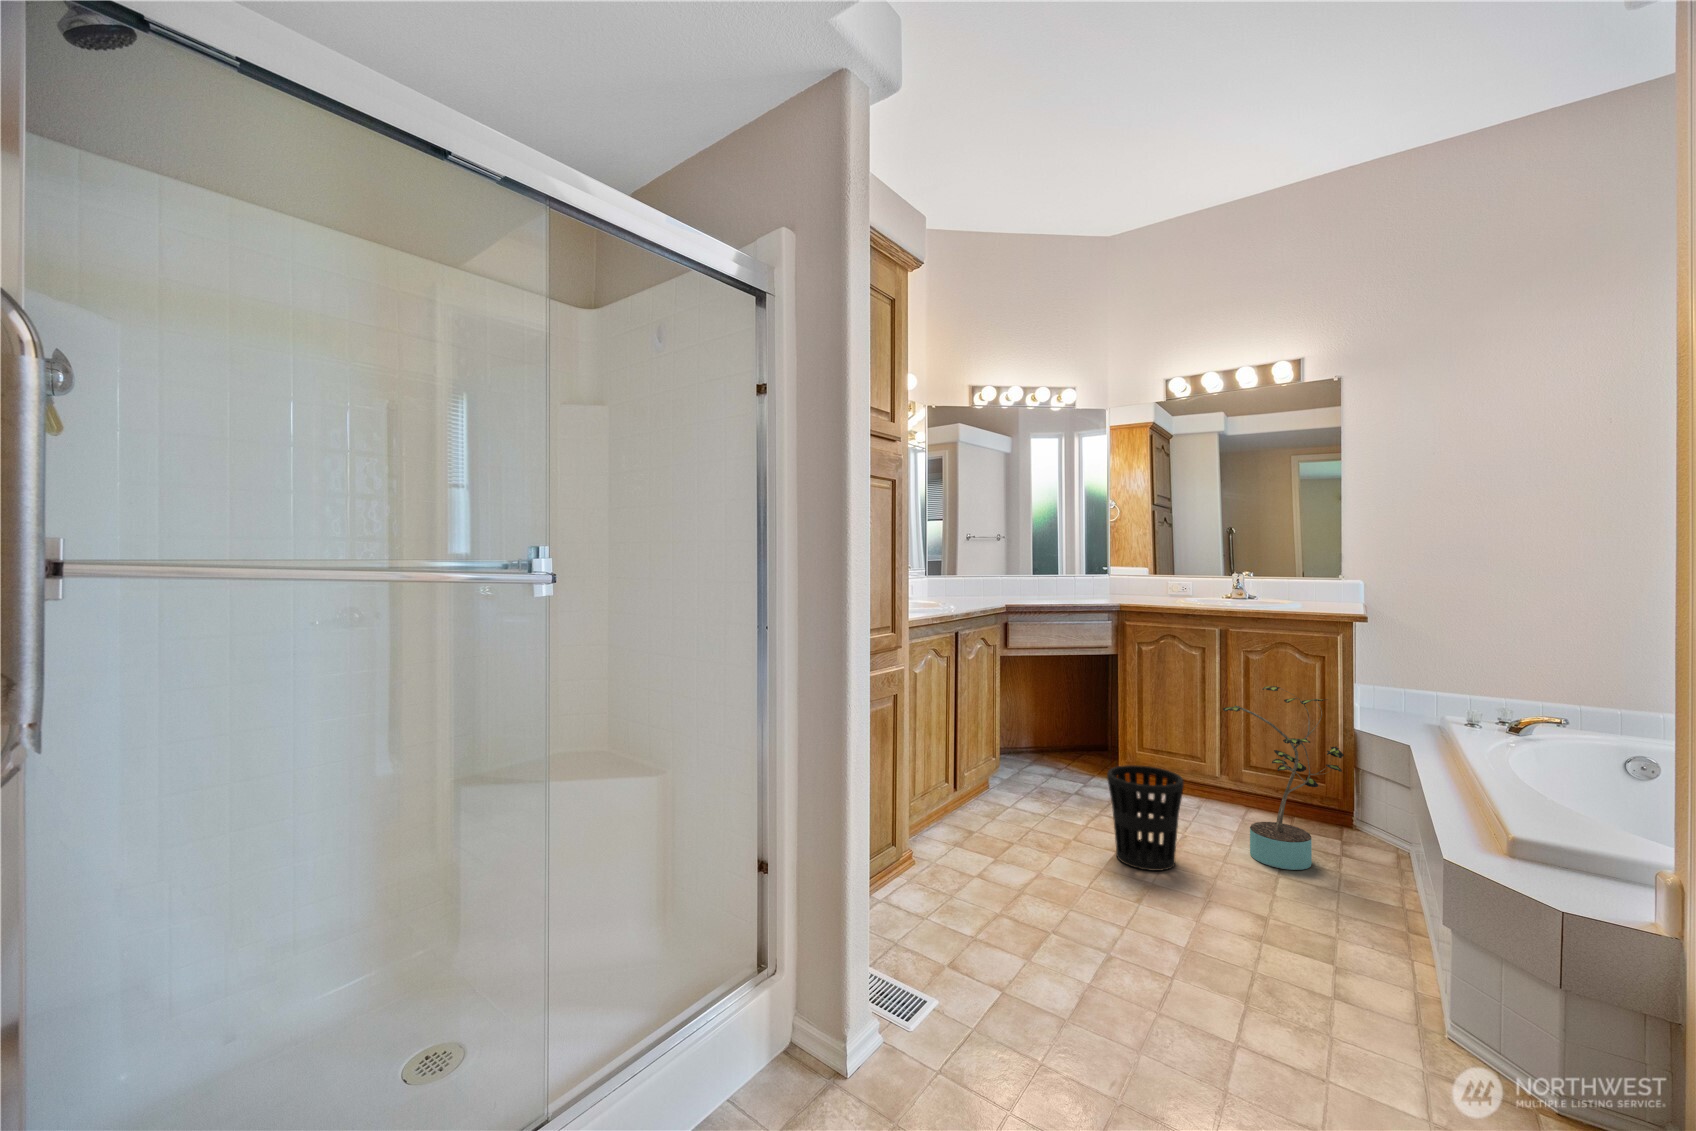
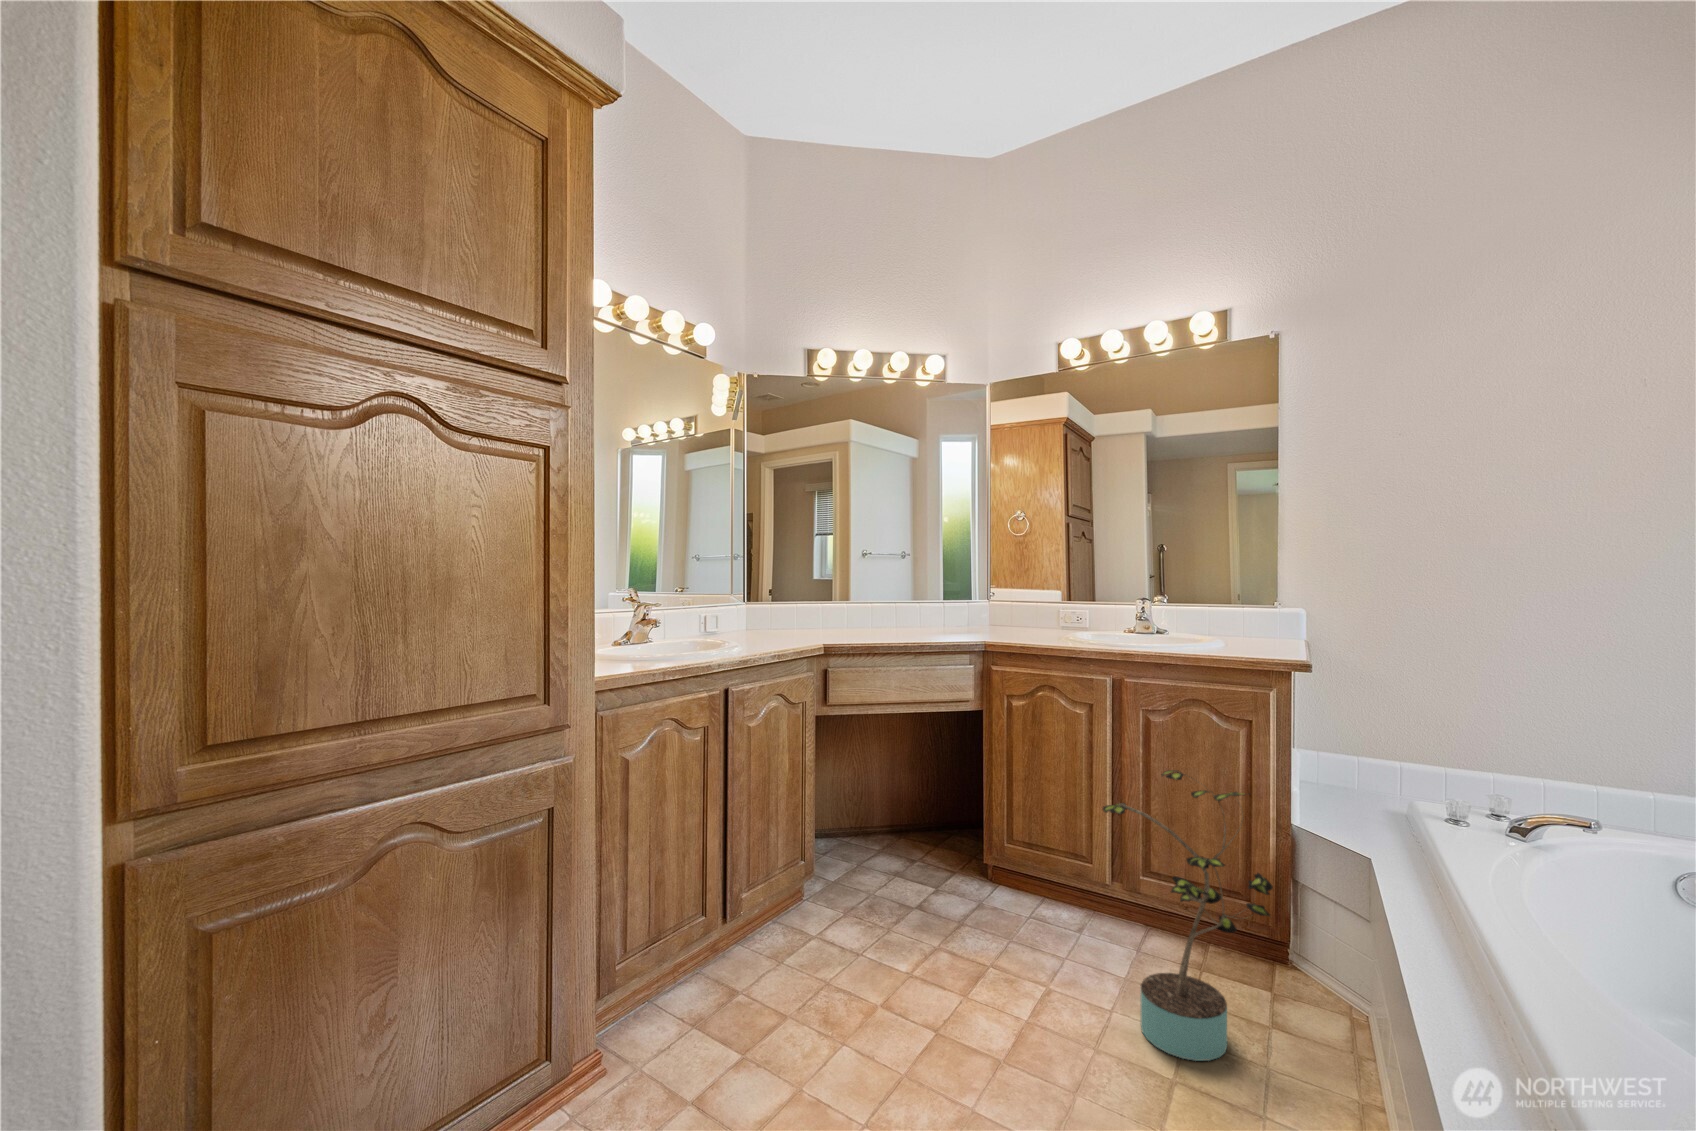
wastebasket: present [1107,765,1184,871] -> none [930,891,1040,1070]

